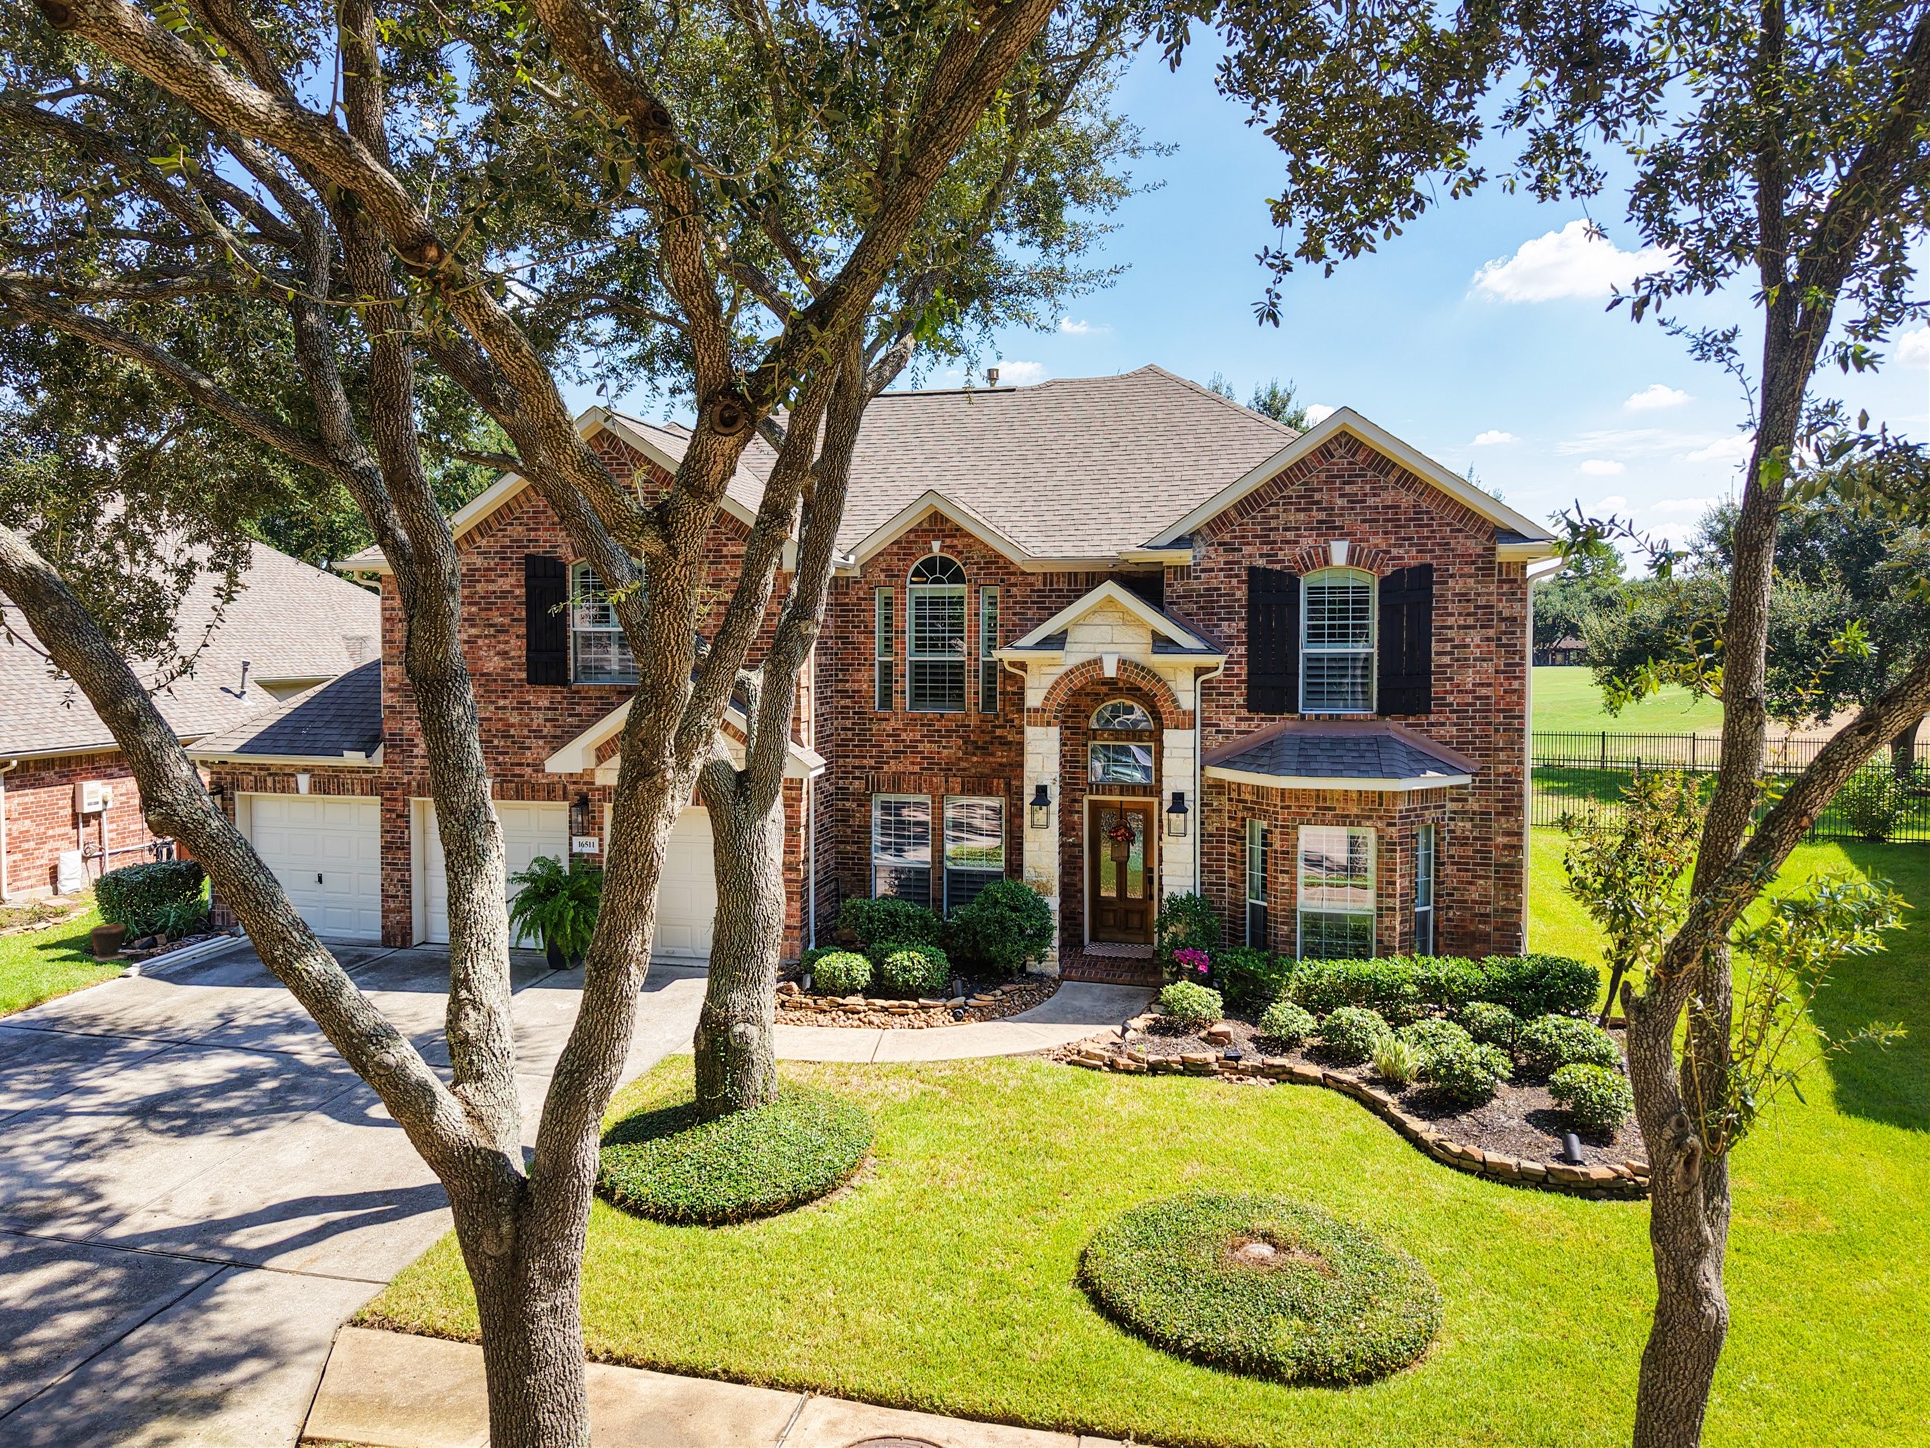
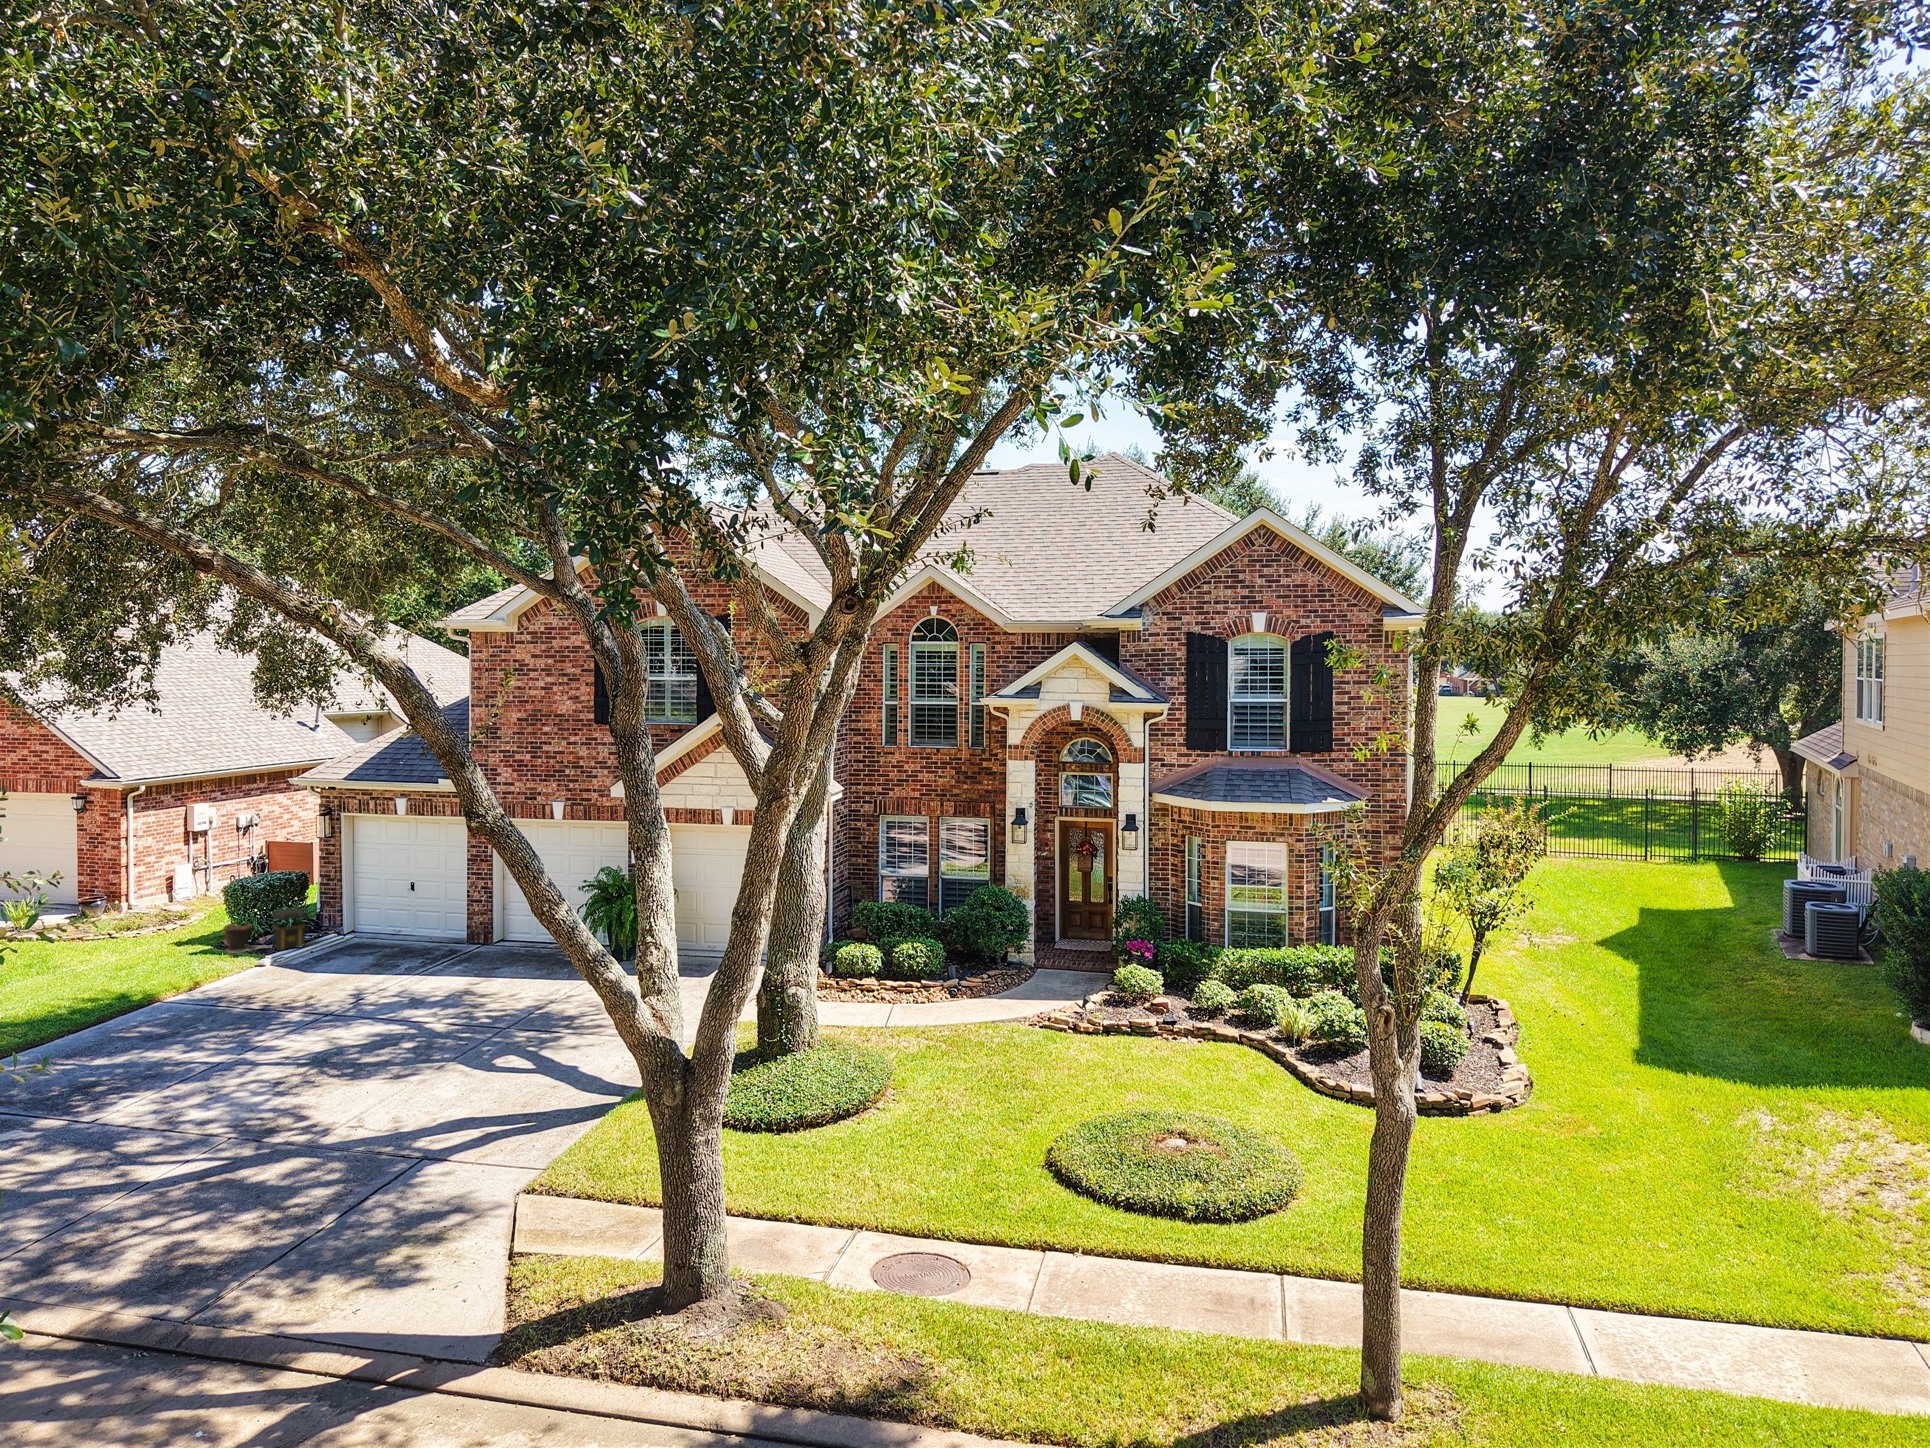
toolbox: none [150,907,189,958] -> present [272,908,305,950]

